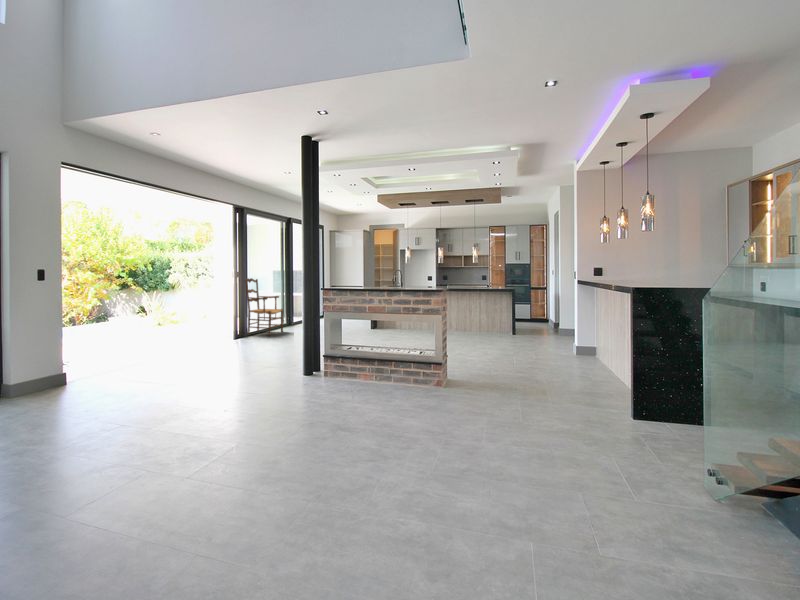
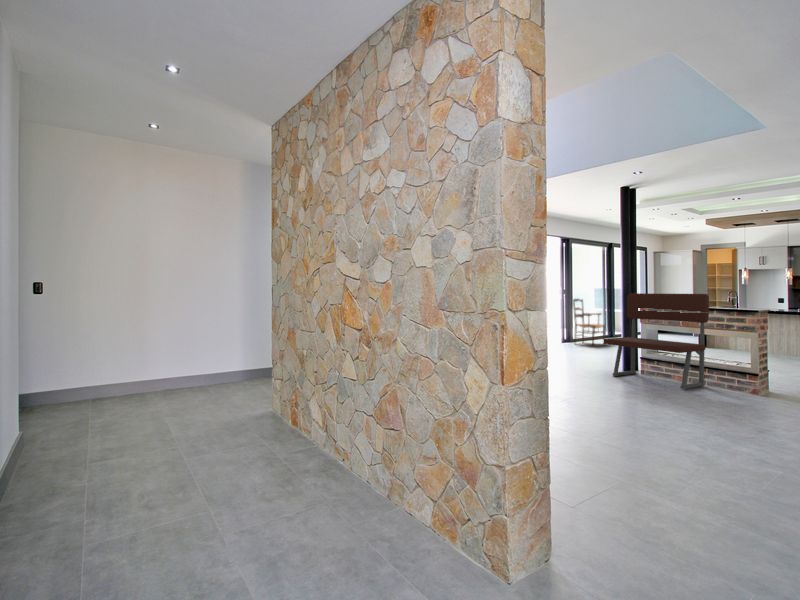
bench: none [280,273,397,394] -> present [604,293,709,389]

